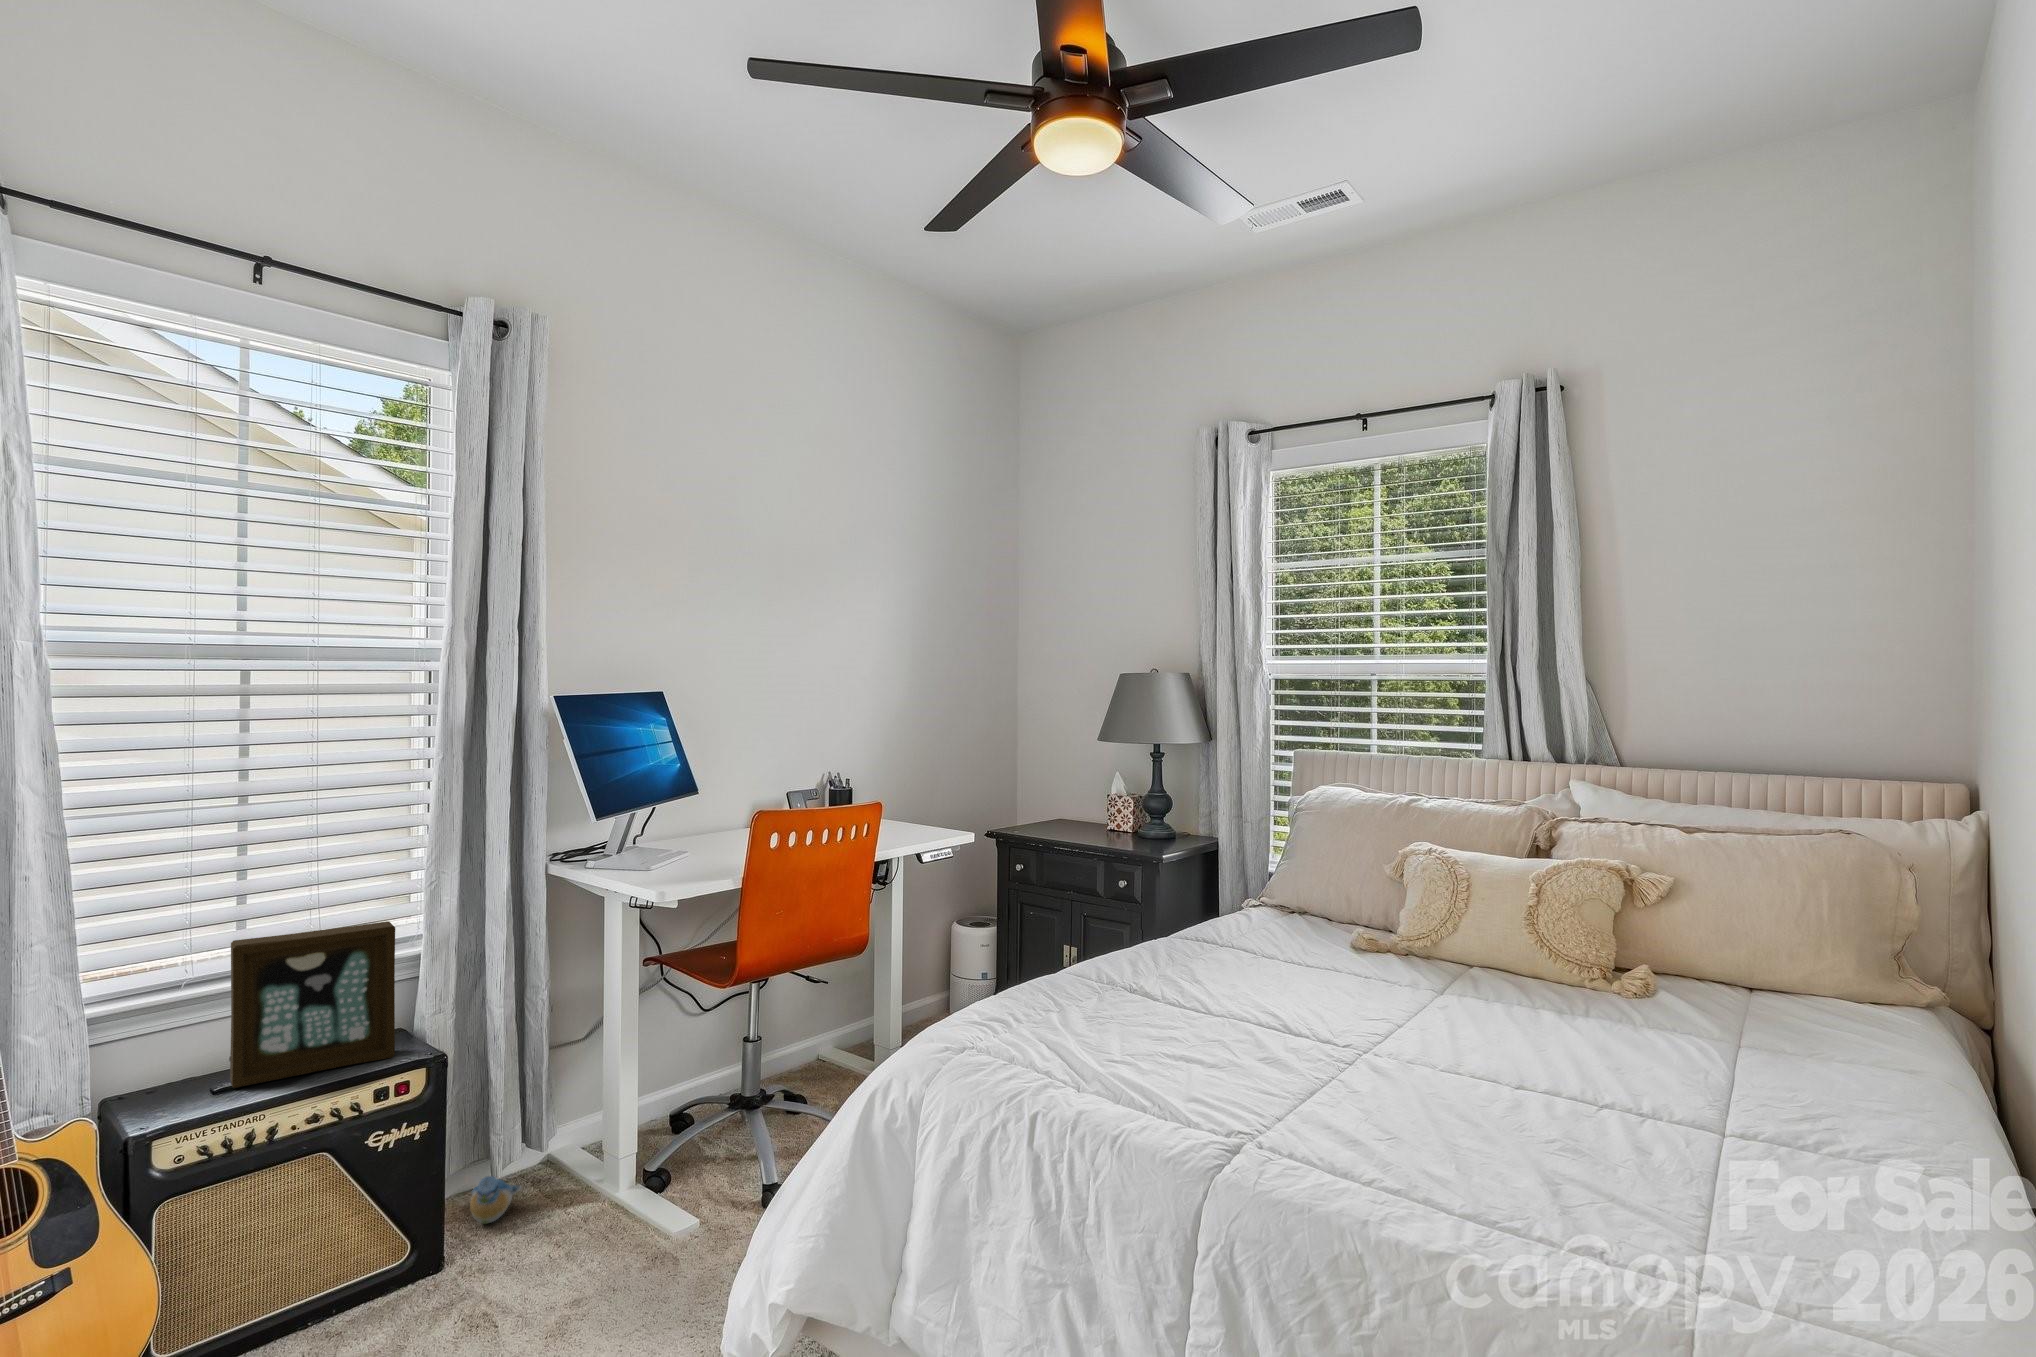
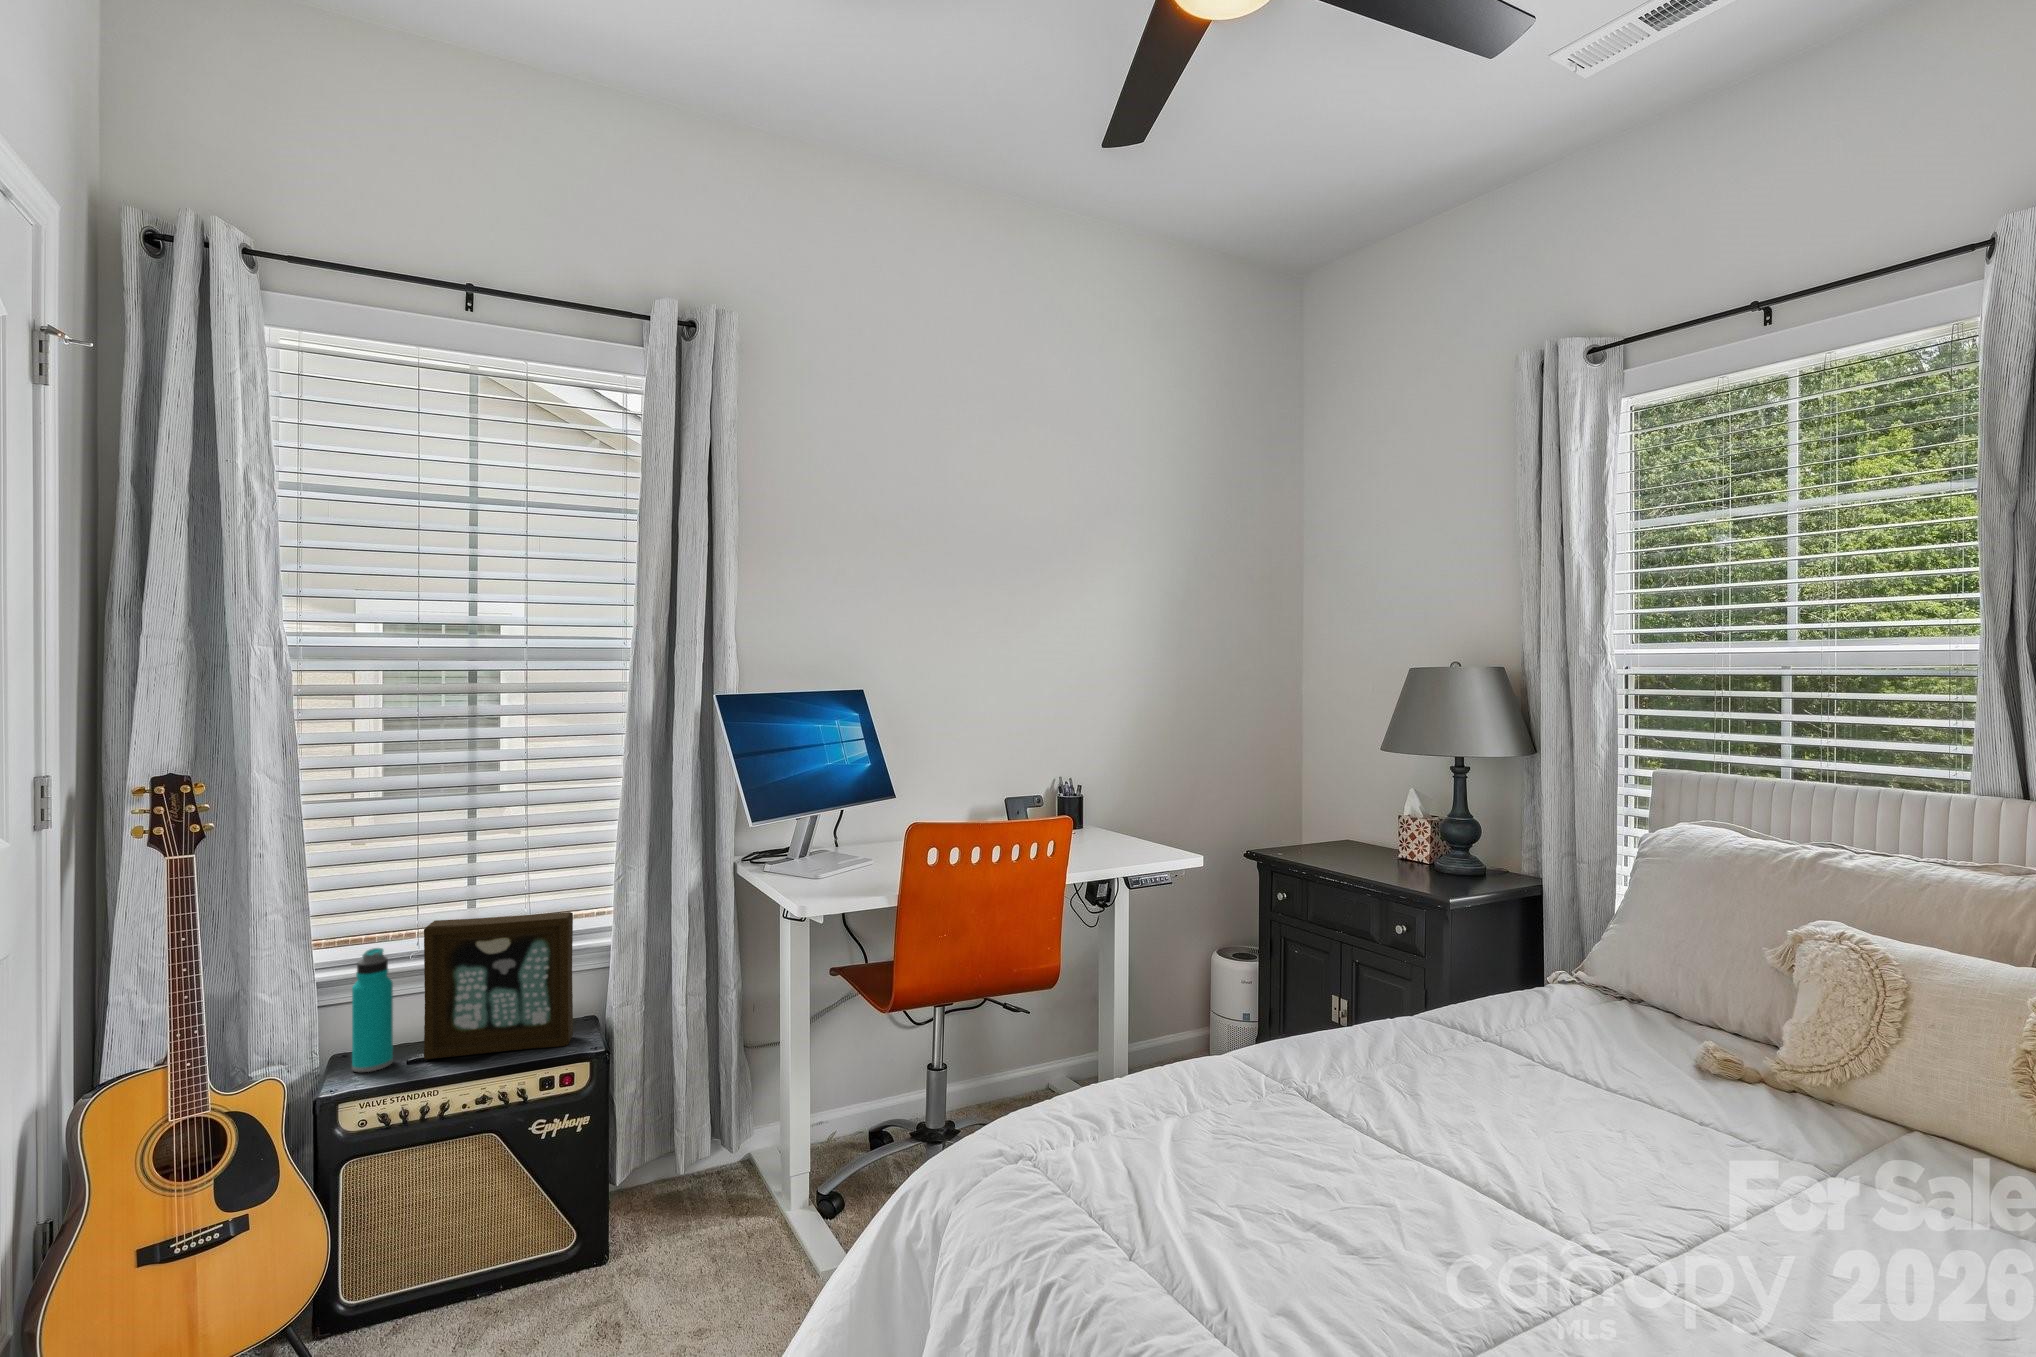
water bottle: none [147,973,195,1109] -> present [352,948,393,1072]
plush toy: present [470,1176,521,1224] -> none [653,1171,709,1219]

